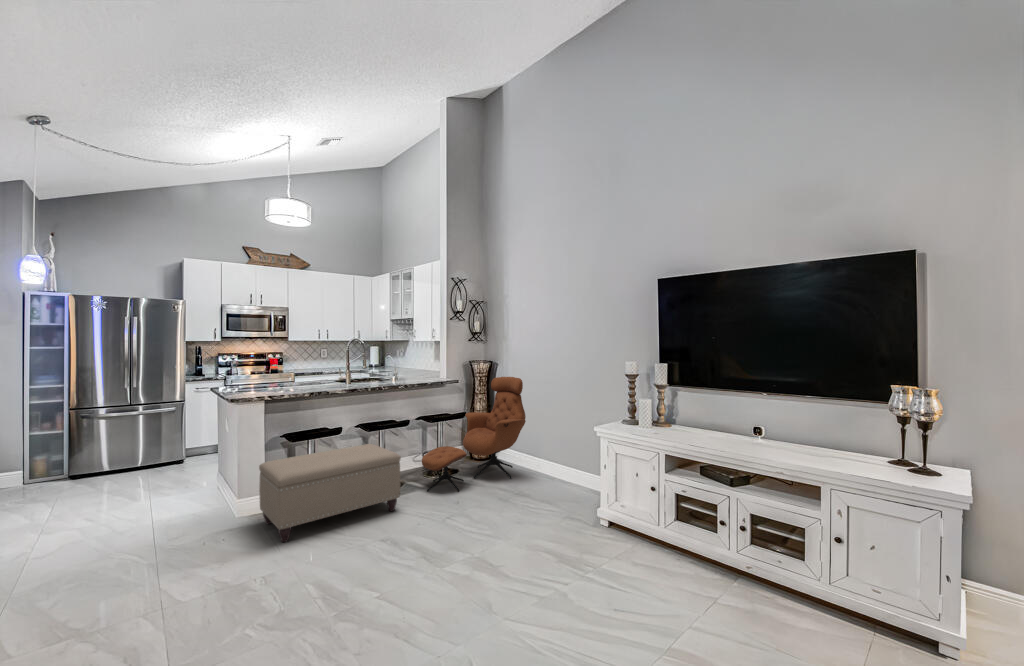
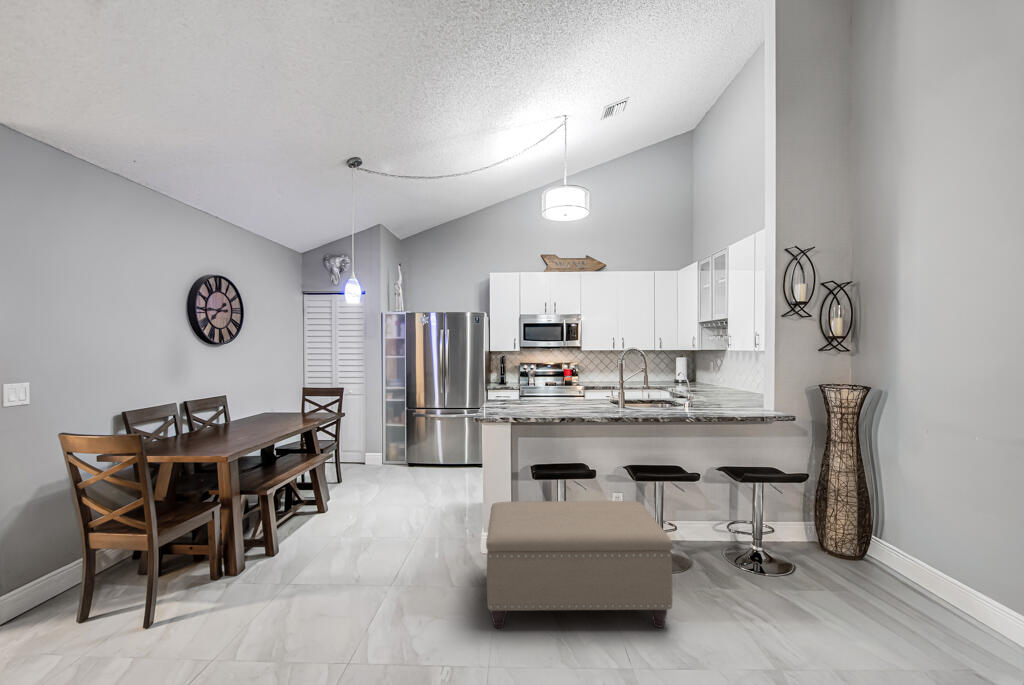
lounge chair: present [422,377,526,492] -> none [721,419,960,631]

